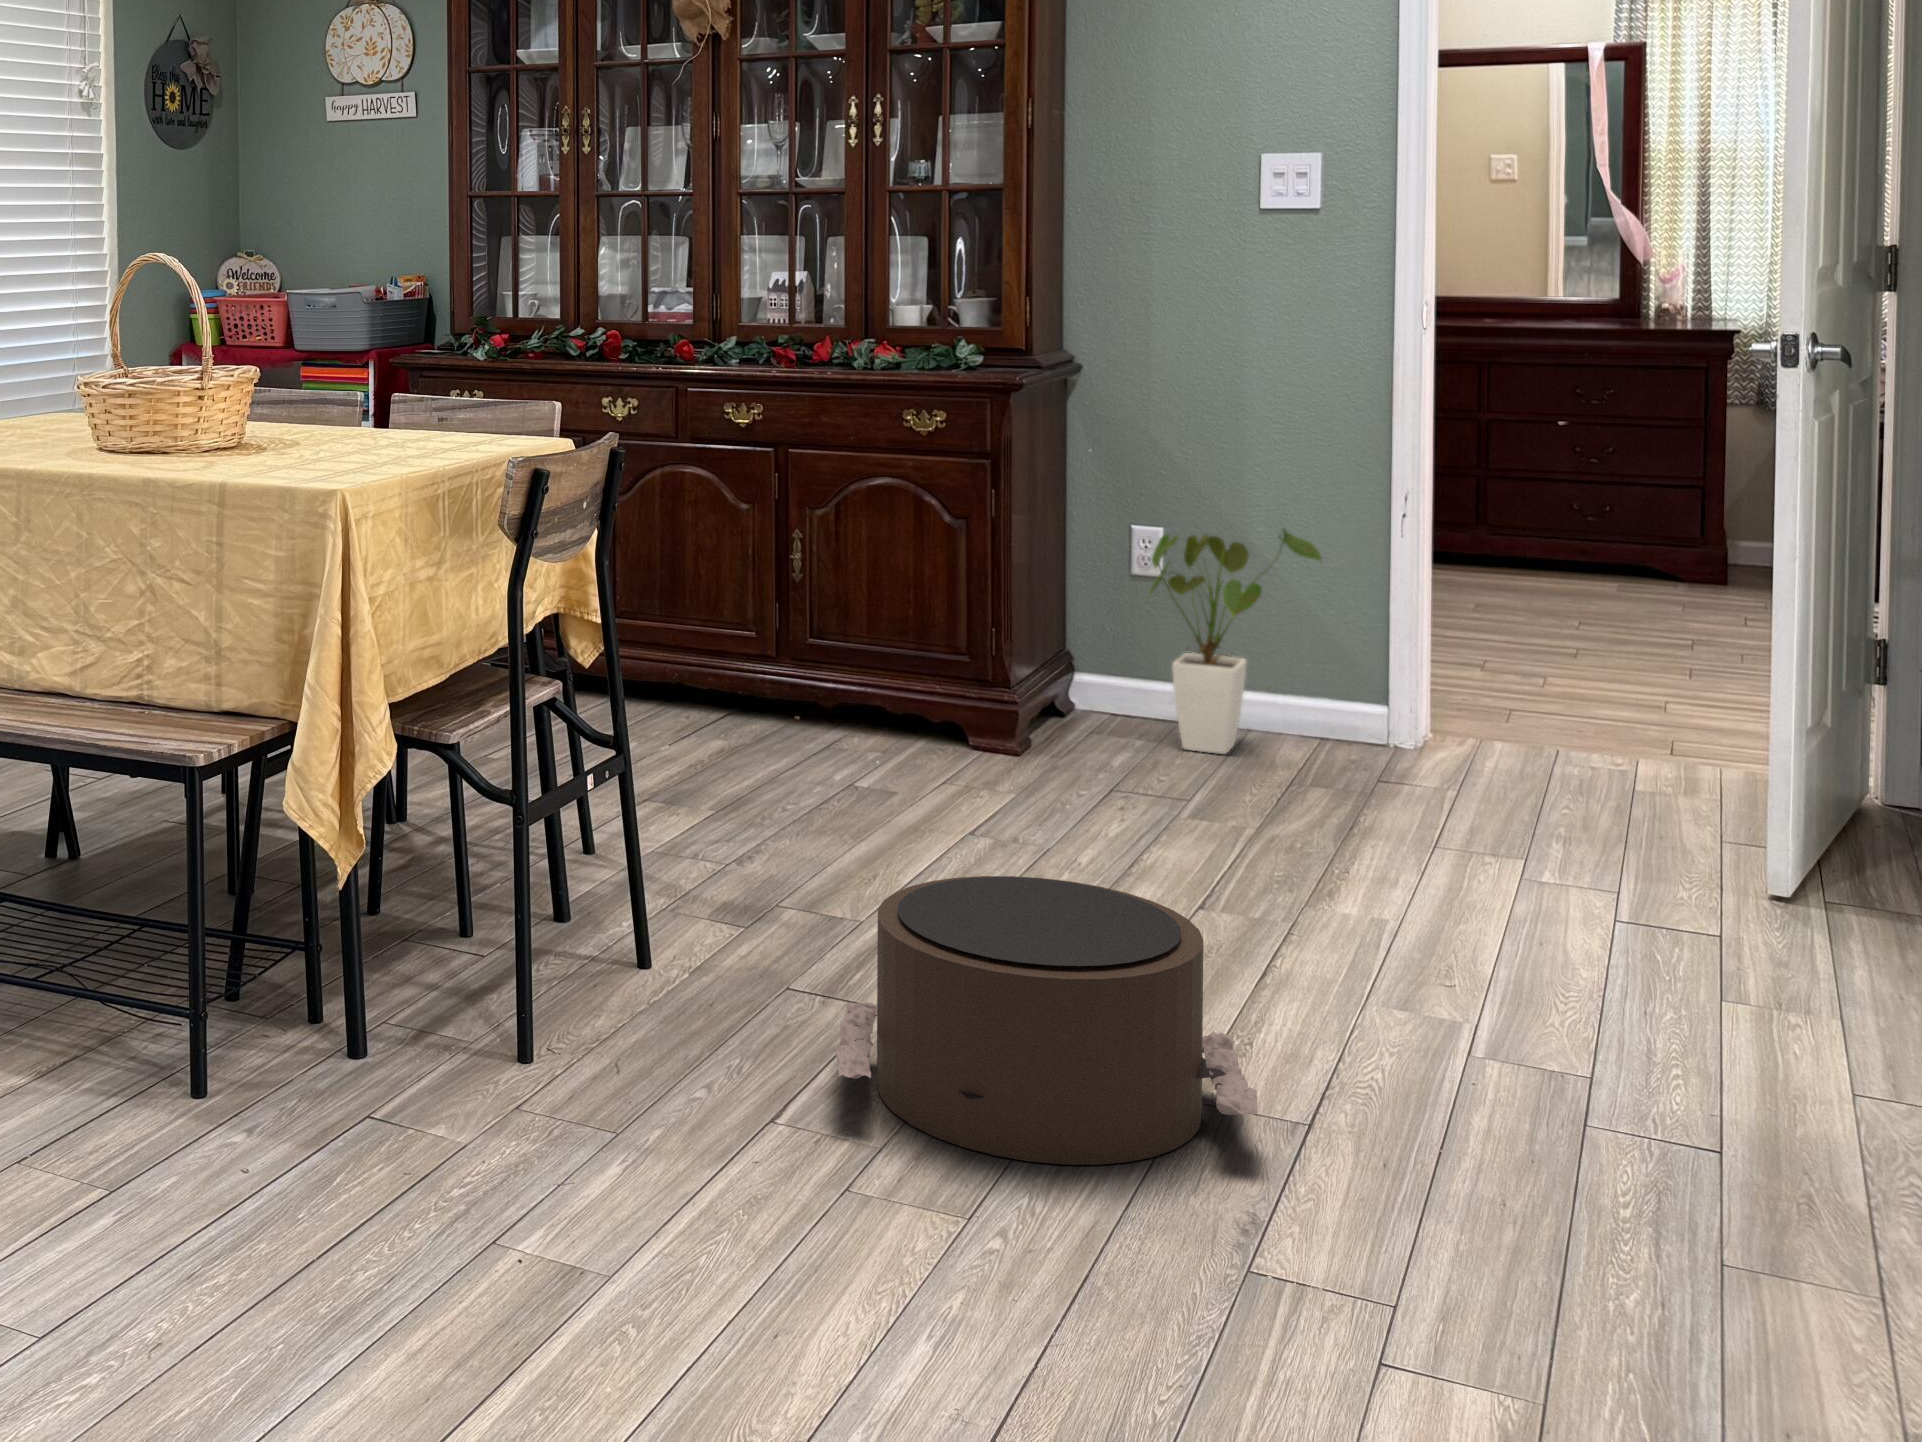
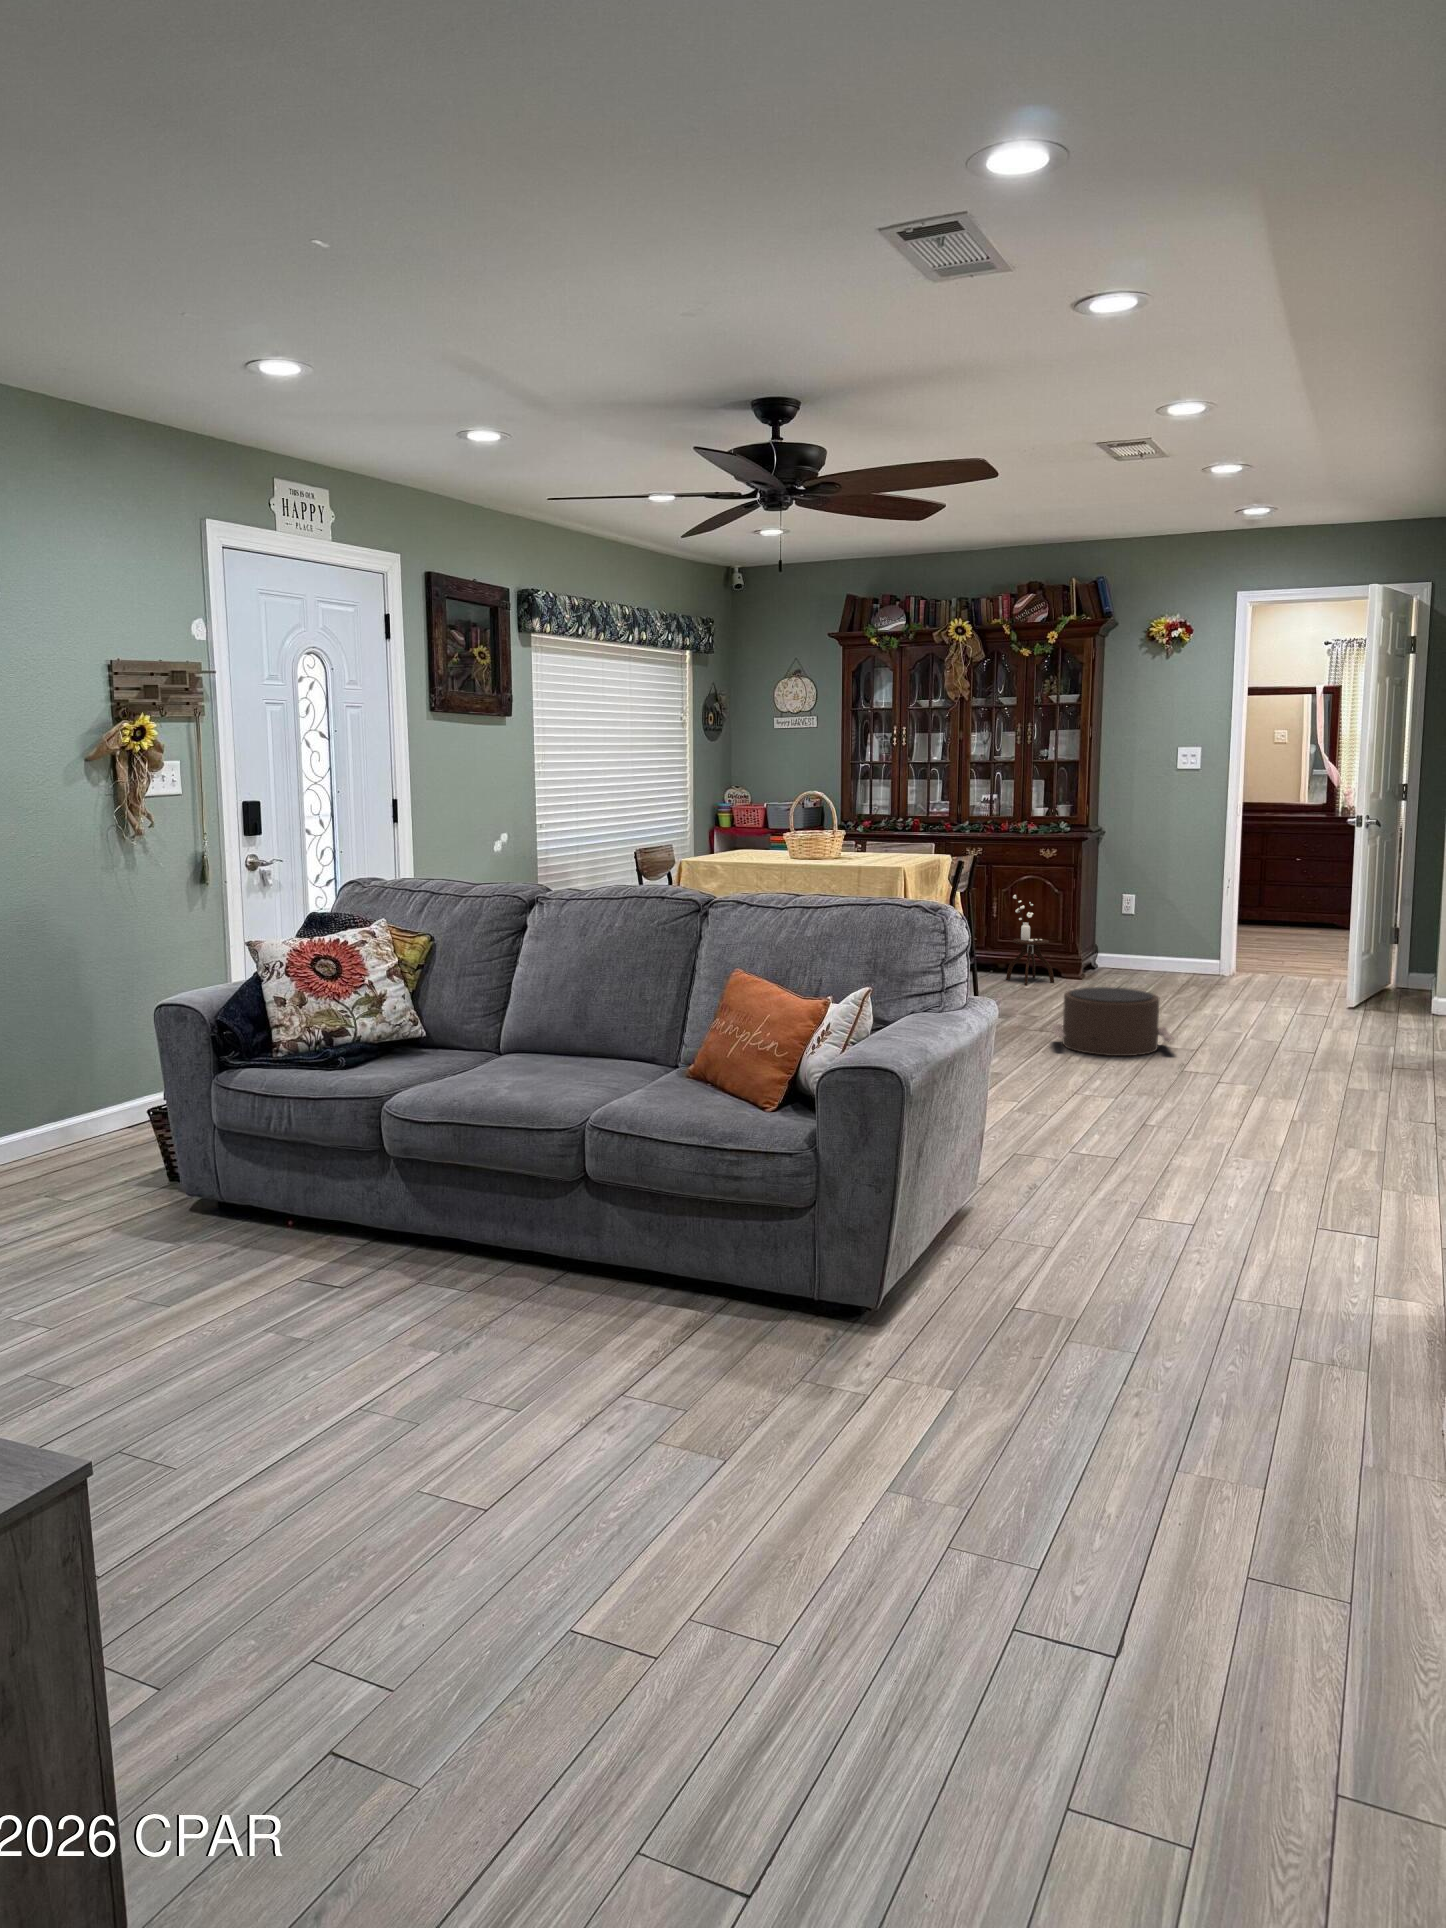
house plant: present [1150,529,1322,754] -> none [1131,892,1197,977]
side table: none [810,530,936,779] -> present [1006,895,1054,985]

